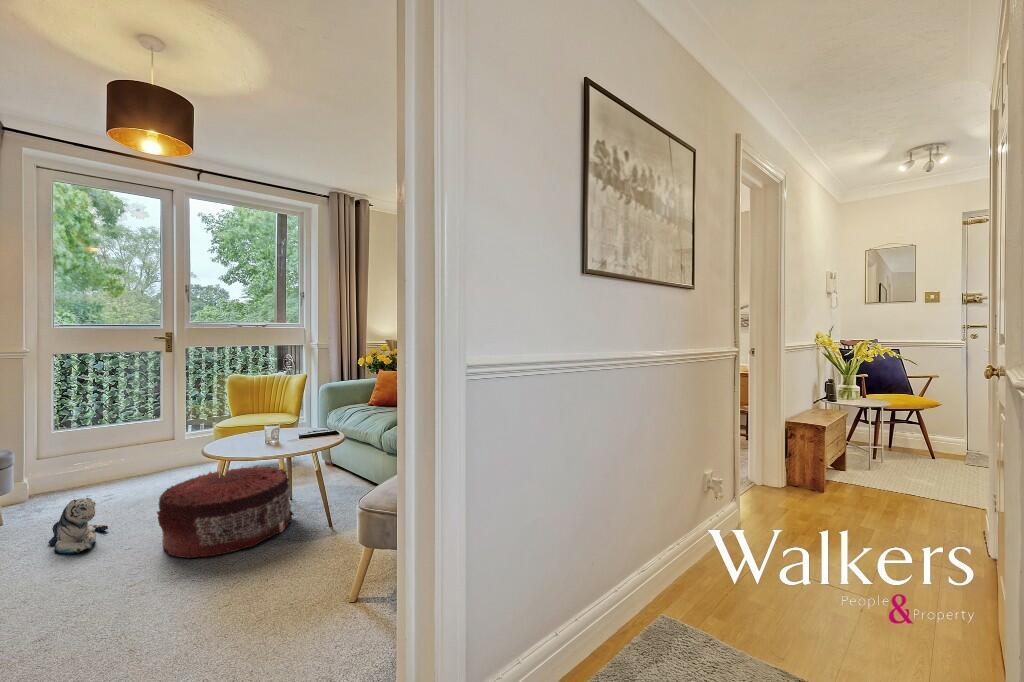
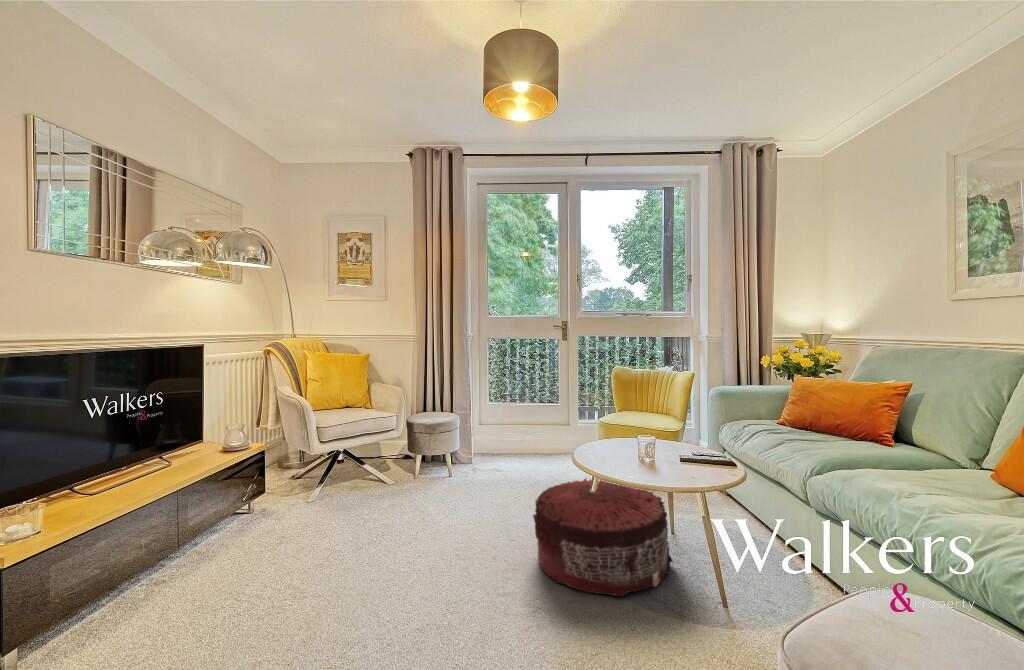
plush toy: present [48,498,108,554] -> none [469,477,508,530]

